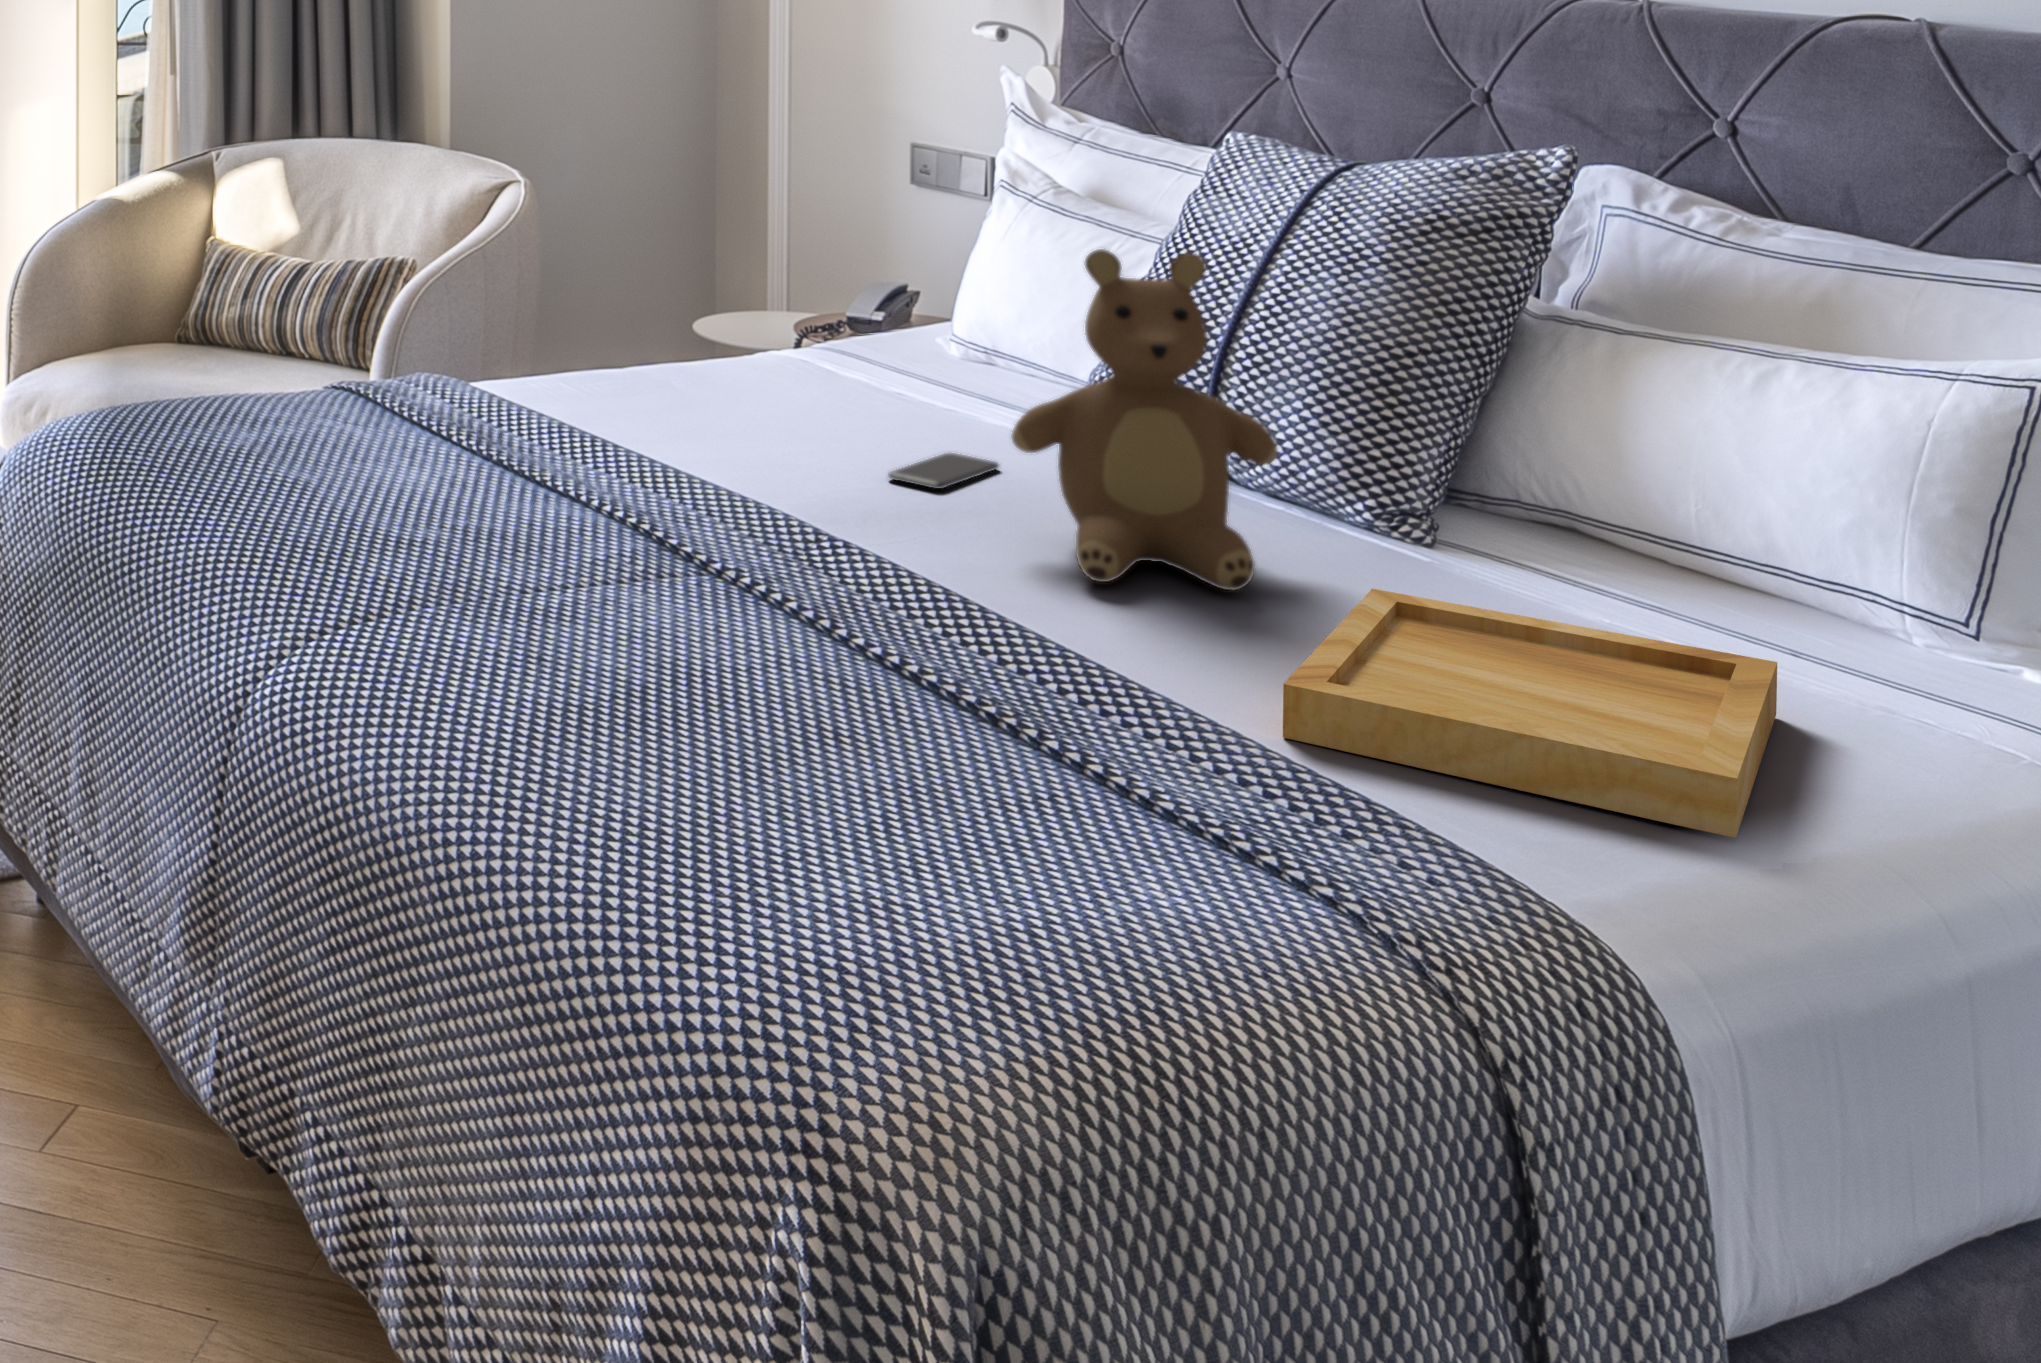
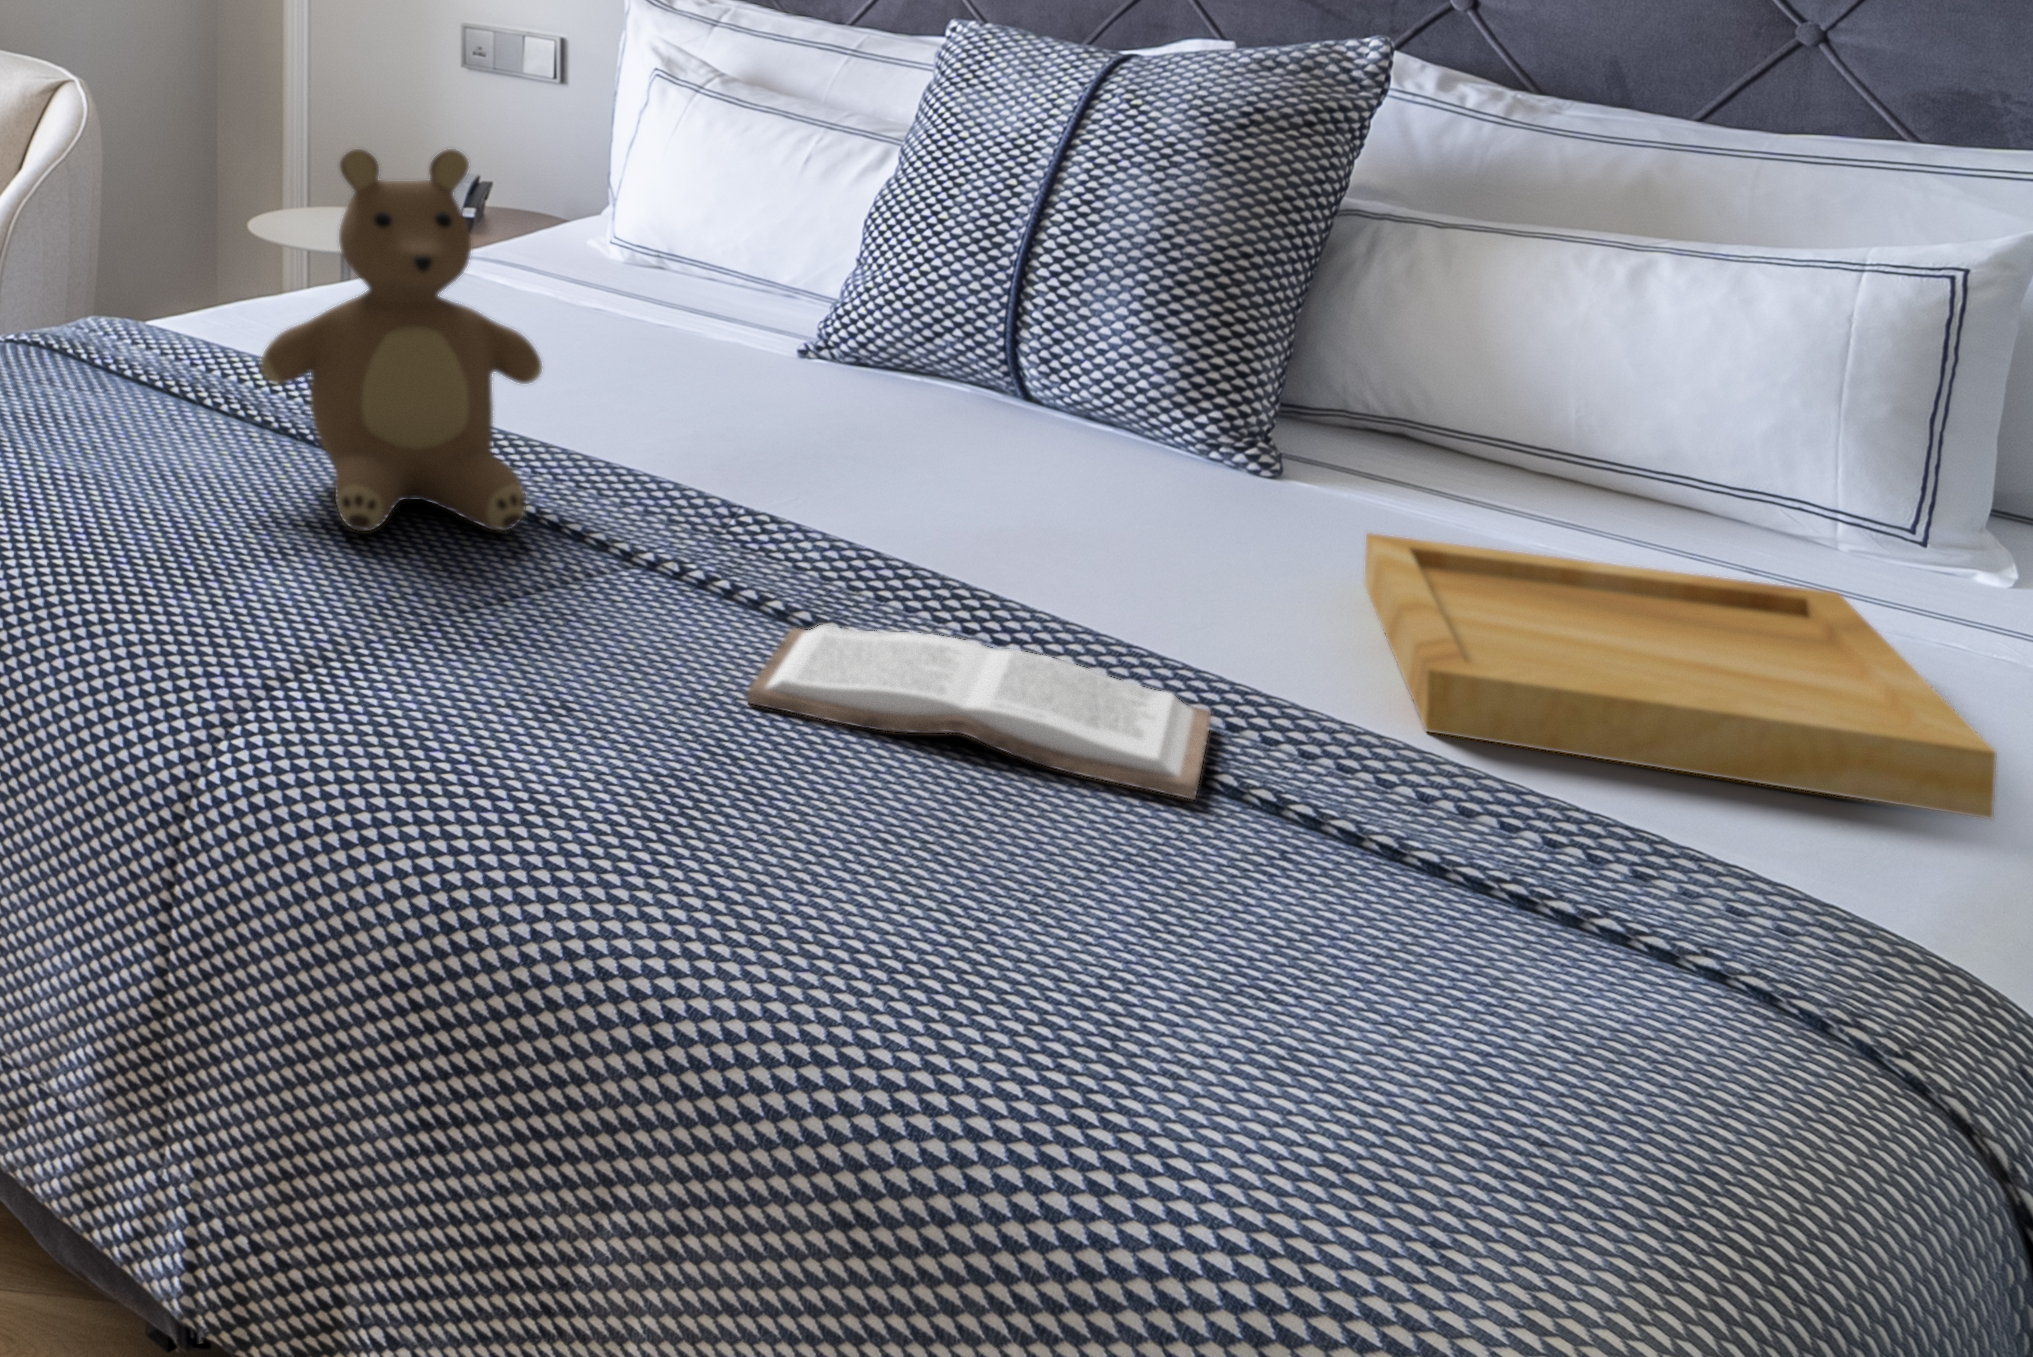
teddy bear: present [1012,249,1278,590] -> present [260,149,542,531]
smartphone: present [889,453,999,489] -> none [702,388,802,434]
book: none [706,621,1089,761] -> present [747,625,1211,799]

